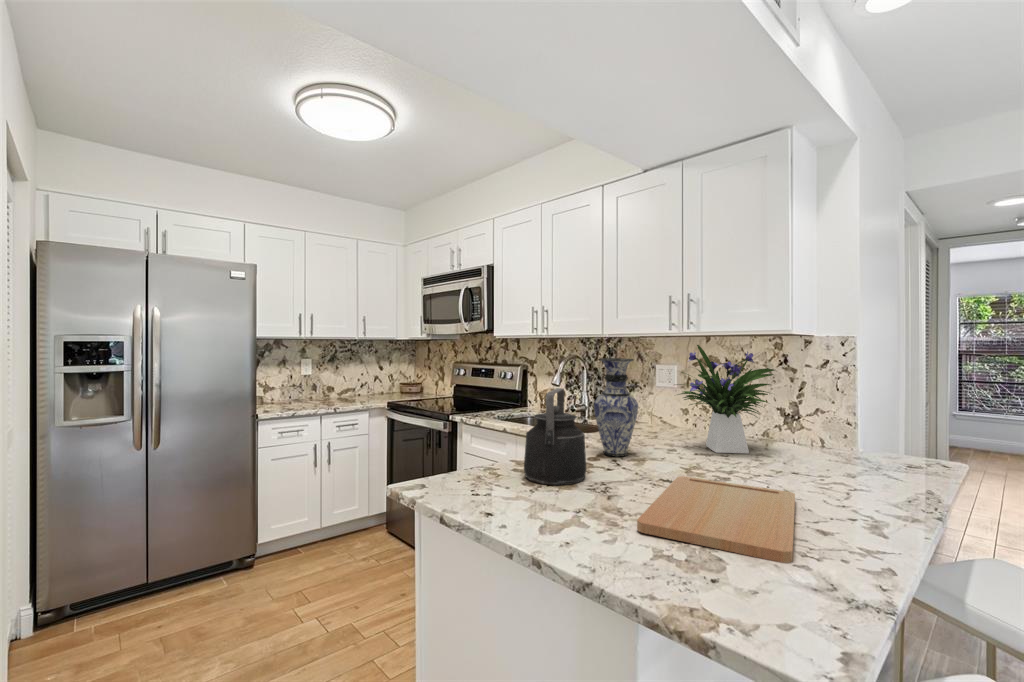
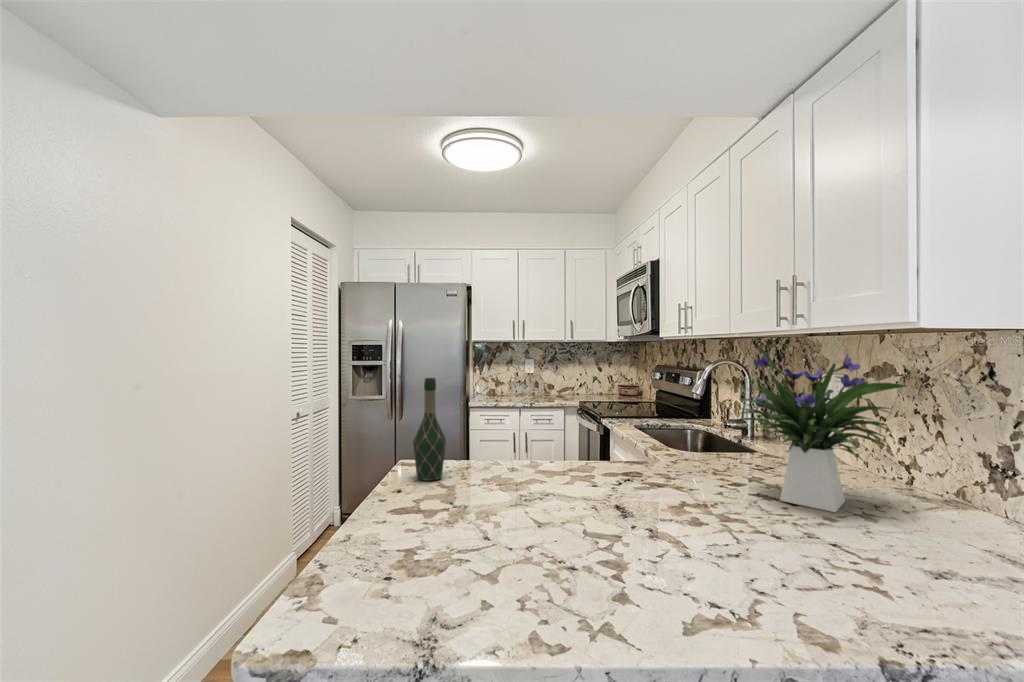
vase: present [594,358,638,457] -> none [613,361,667,481]
wine bottle: none [461,381,496,492] -> present [413,378,446,481]
kettle: present [524,388,586,485] -> none [482,391,565,492]
cutting board: present [637,476,795,563] -> none [422,508,687,619]

